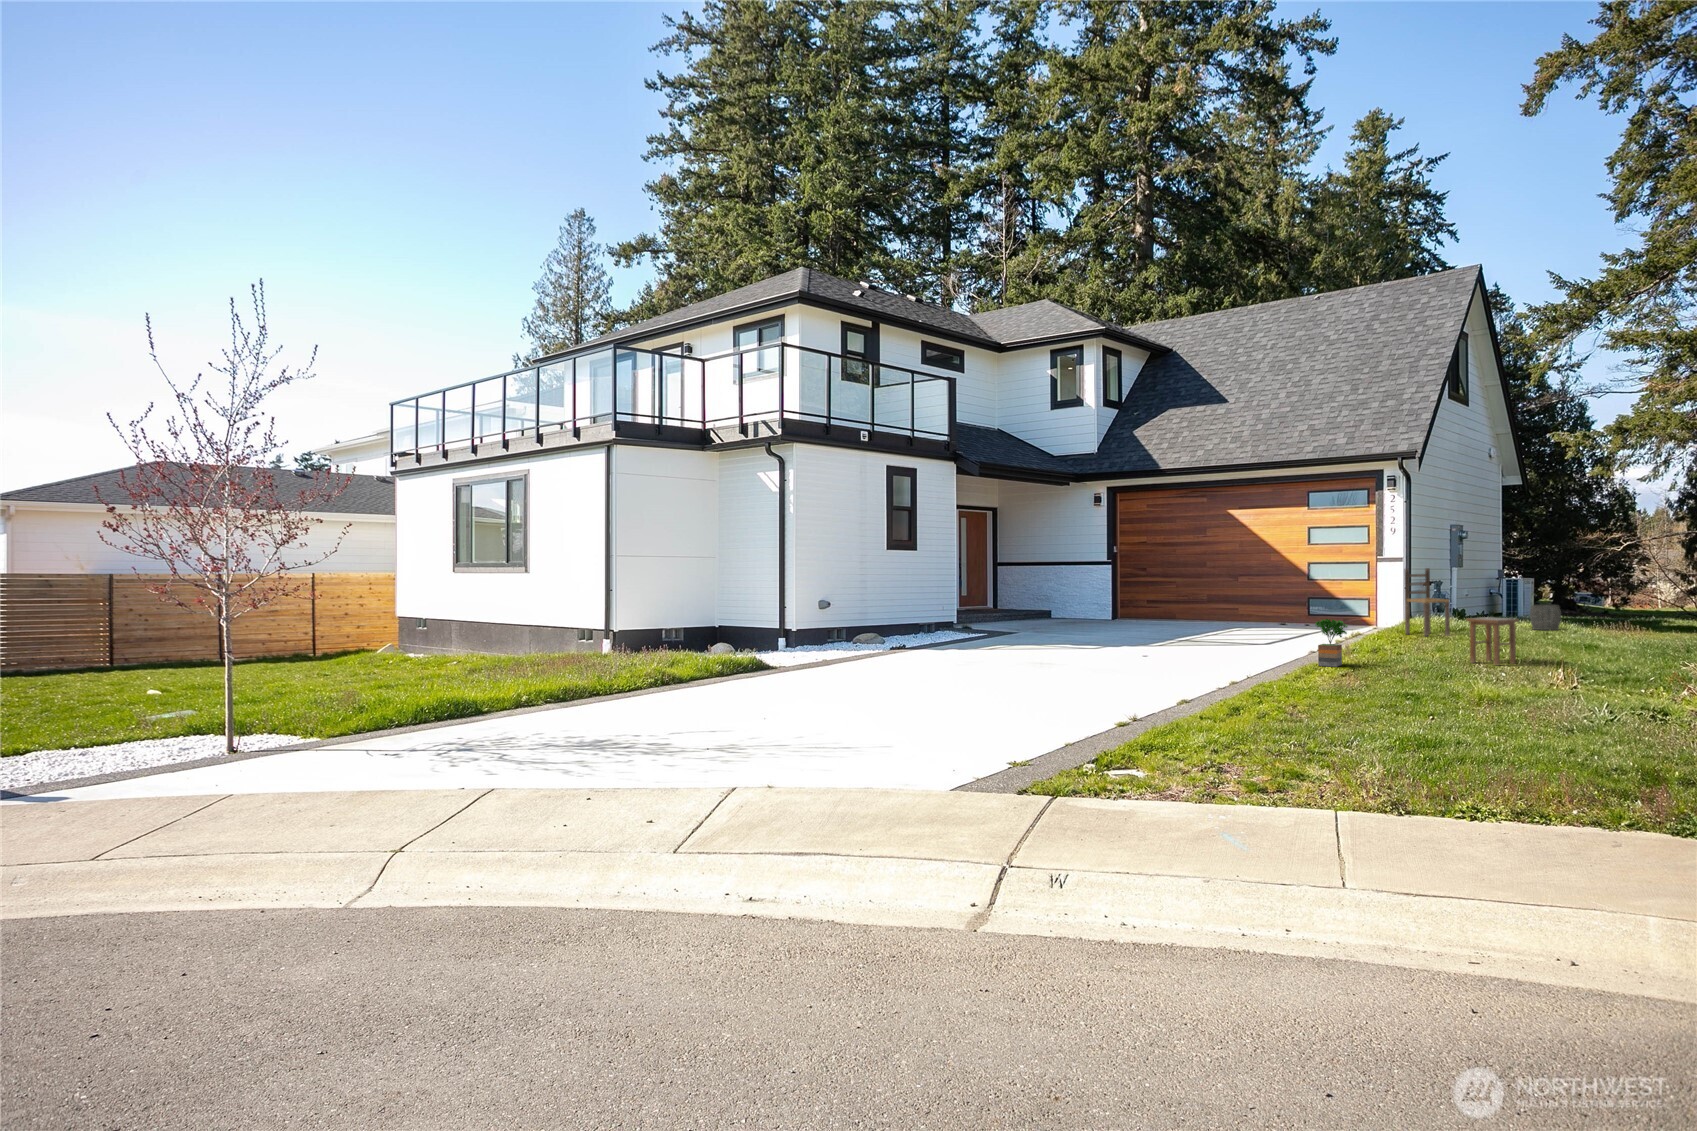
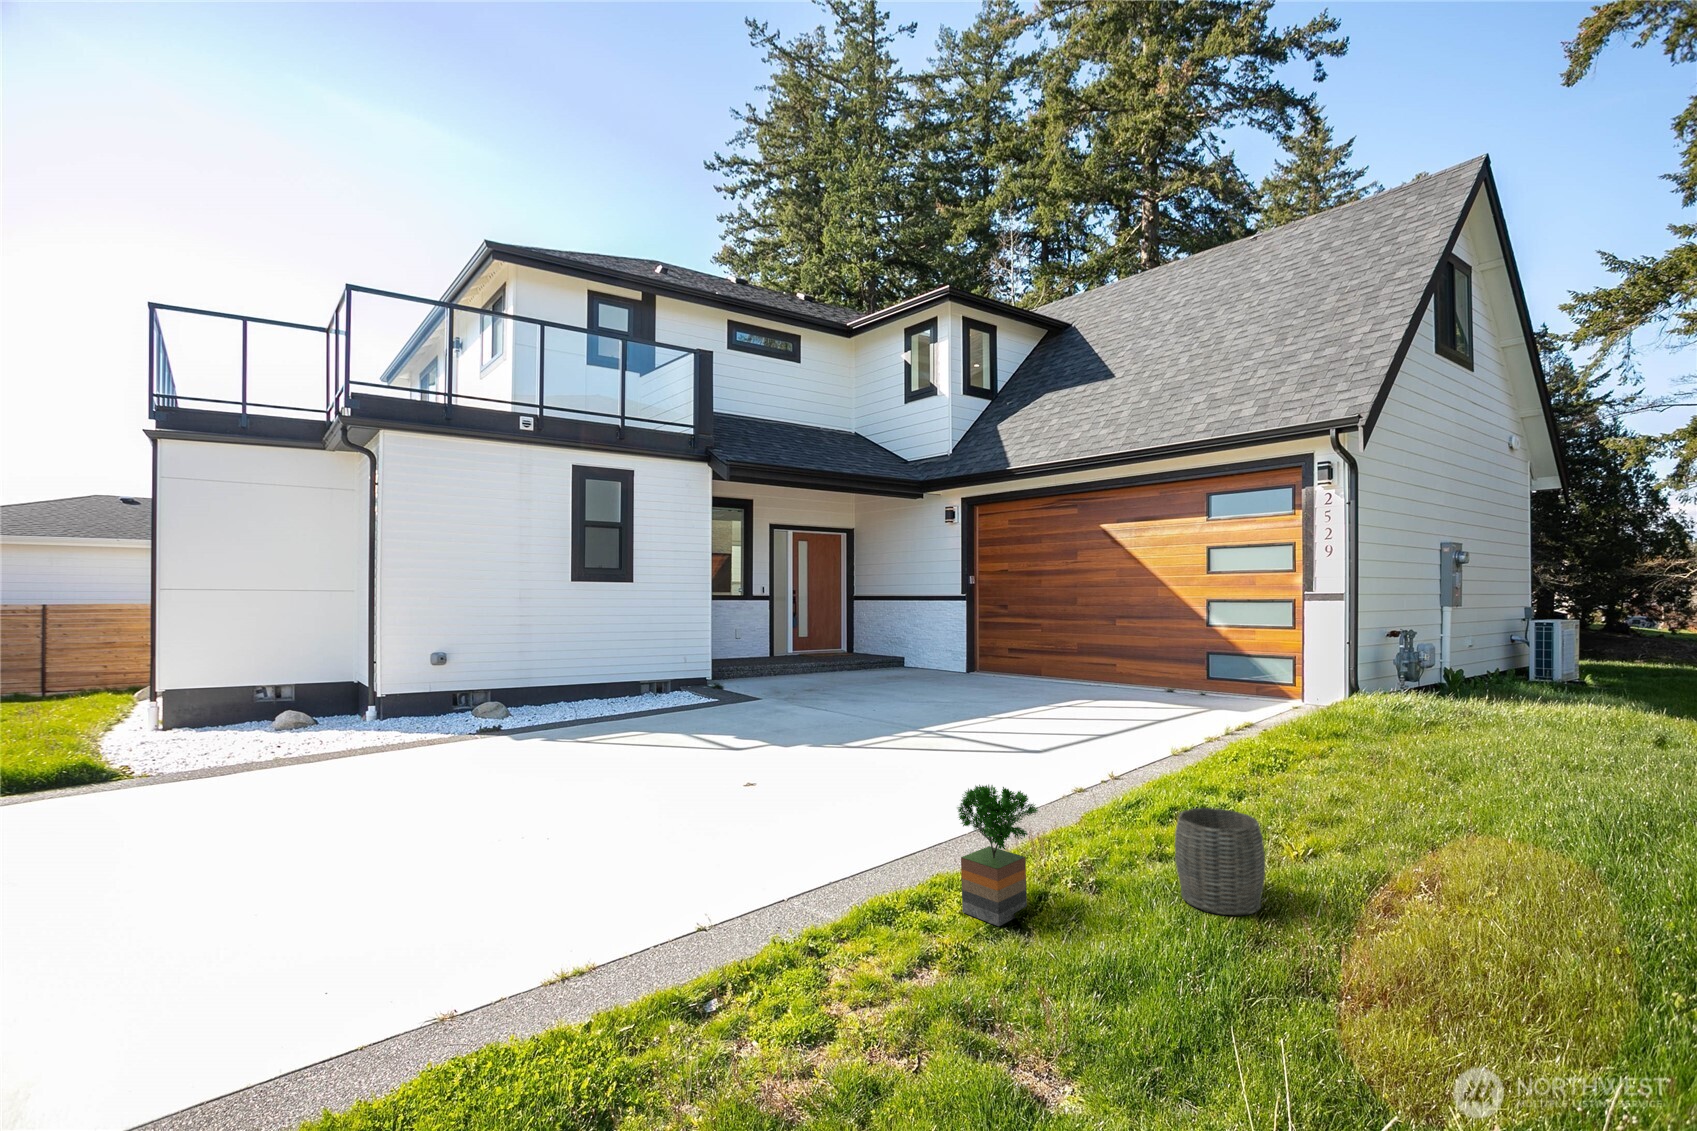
chair: present [1404,568,1450,636] -> none [1295,625,1390,772]
woven basket: present [1530,604,1561,630] -> present [1175,808,1265,915]
stool: present [1466,617,1519,665] -> none [1362,808,1537,997]

